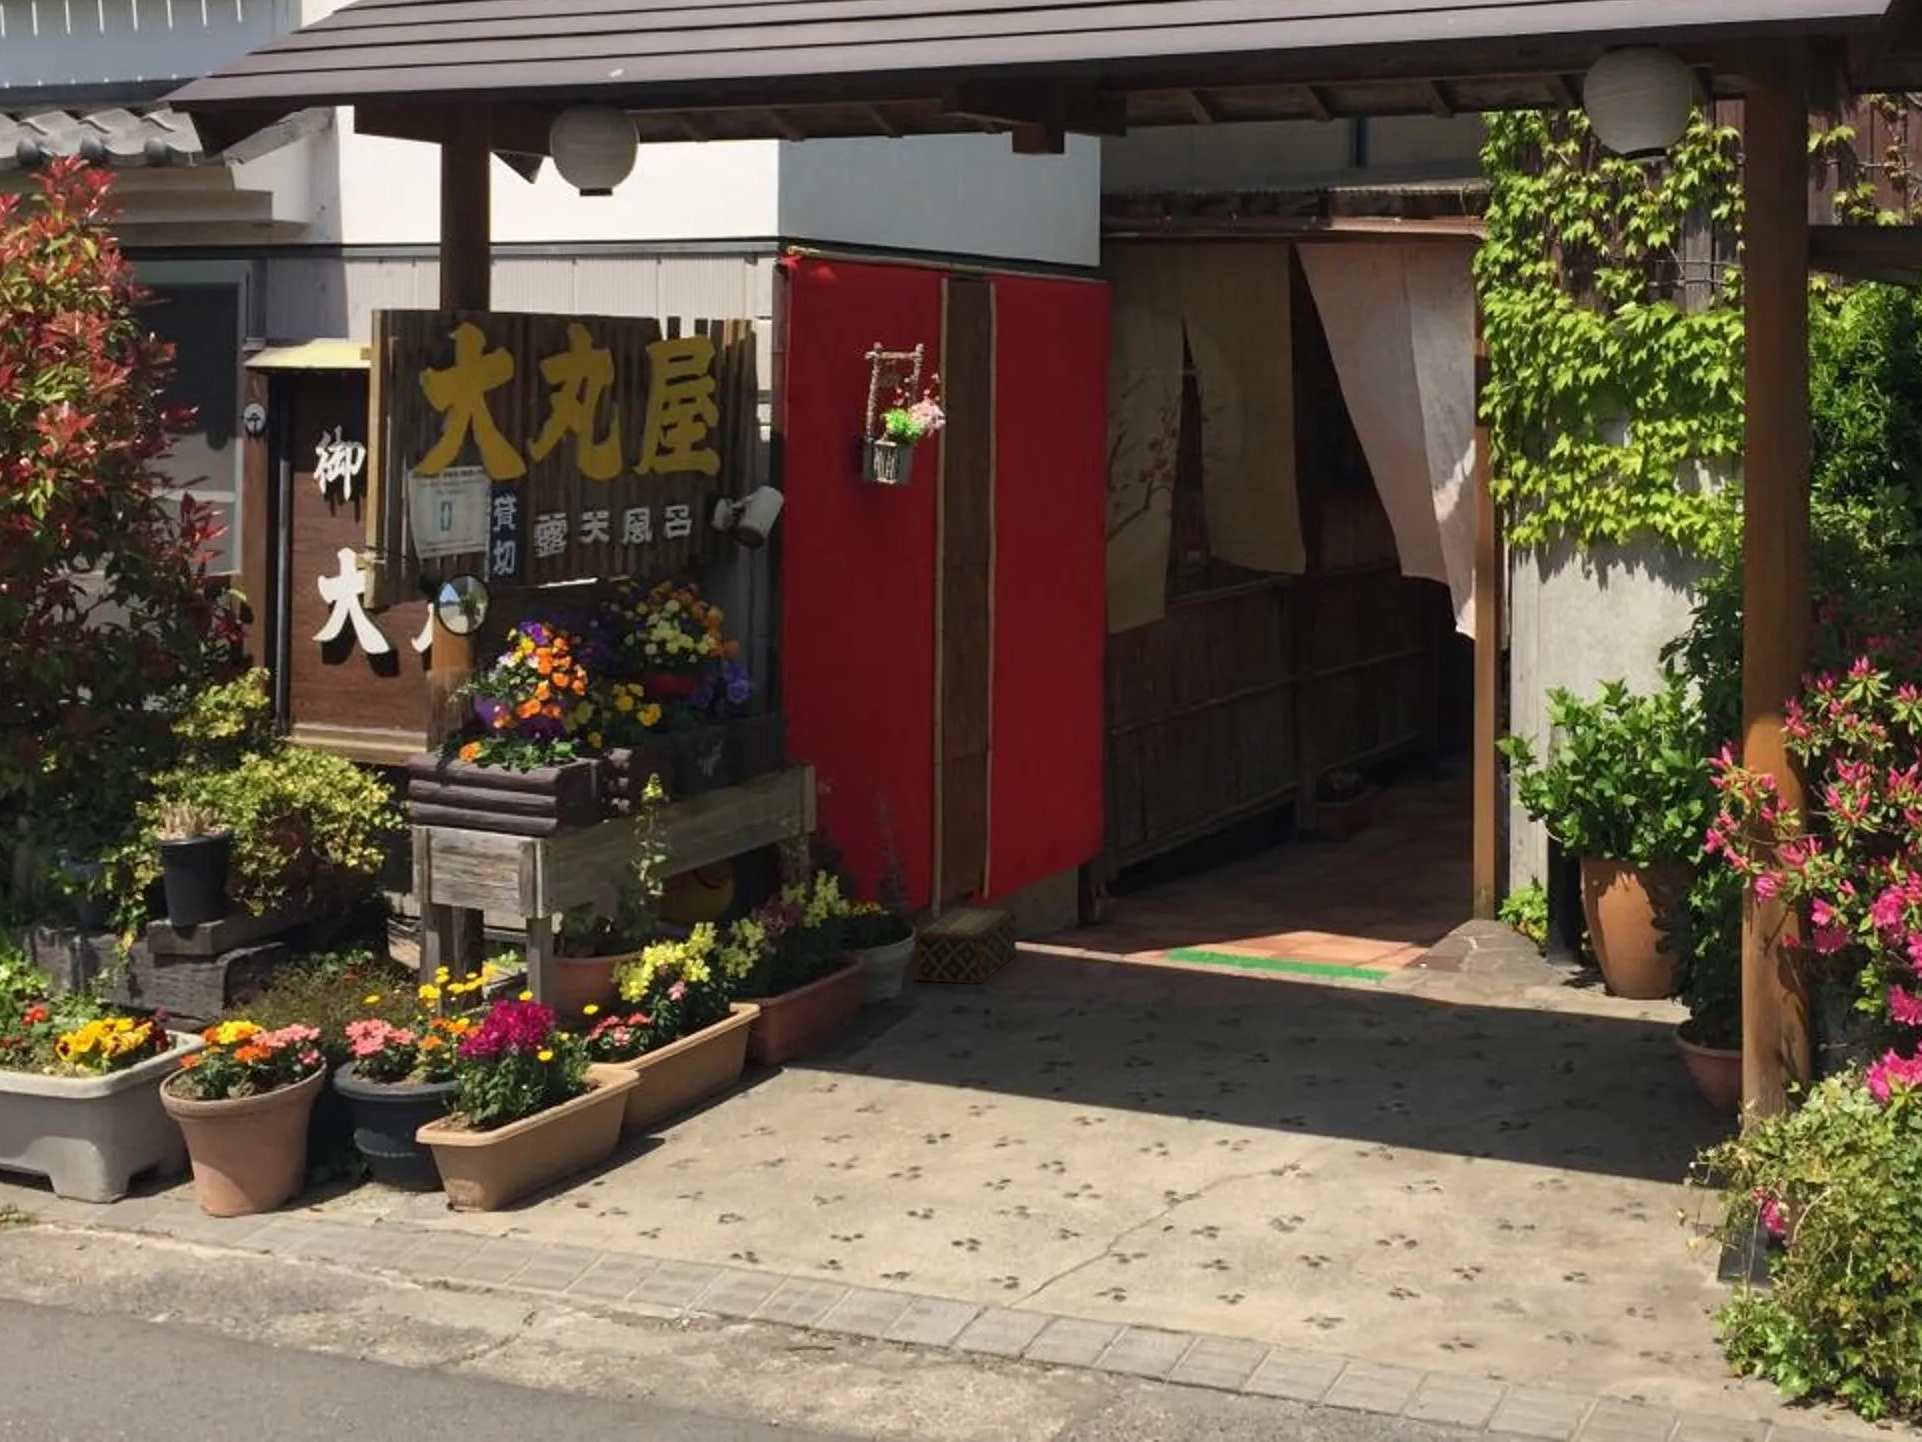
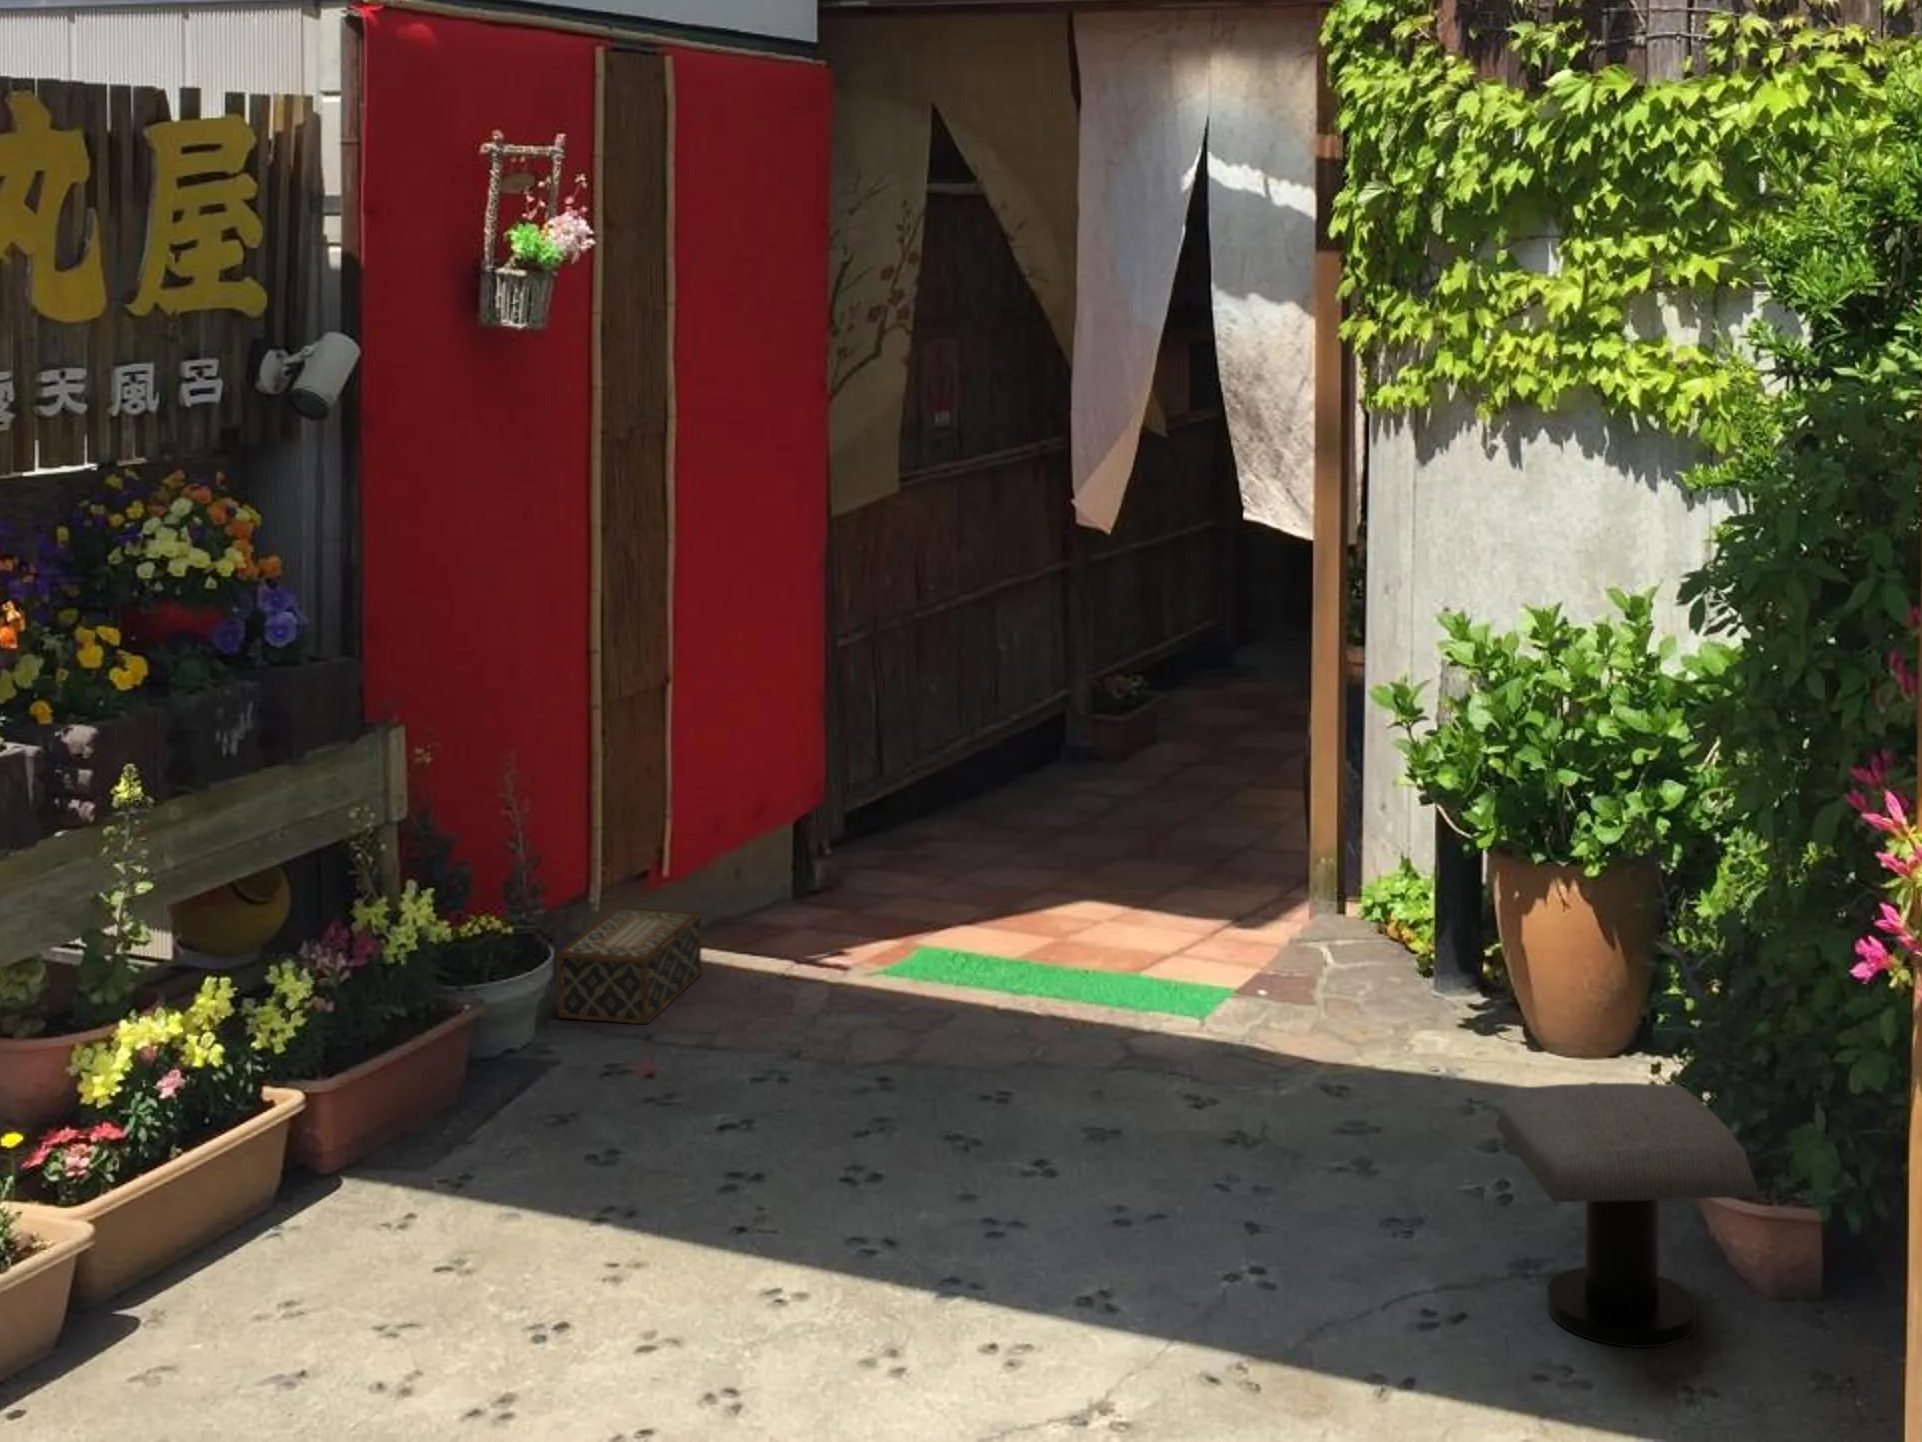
stool: none [1555,979,1715,1142] -> present [1496,1083,1759,1347]

